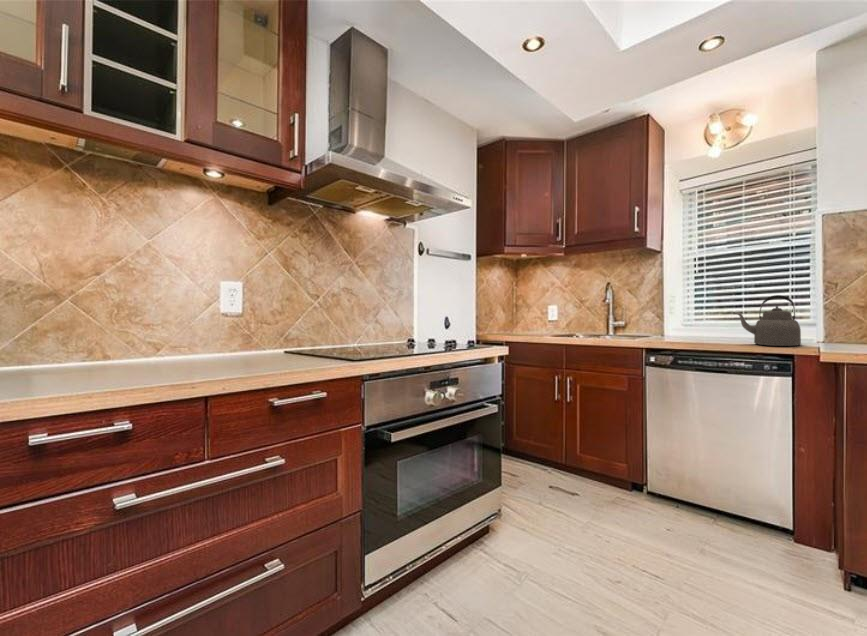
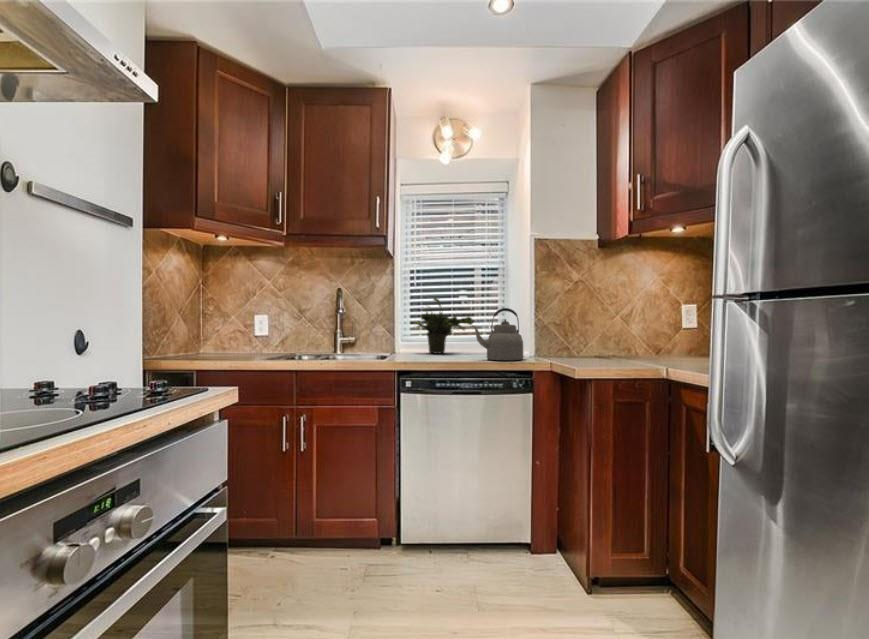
potted plant: none [680,287,744,336] -> present [416,298,473,353]

